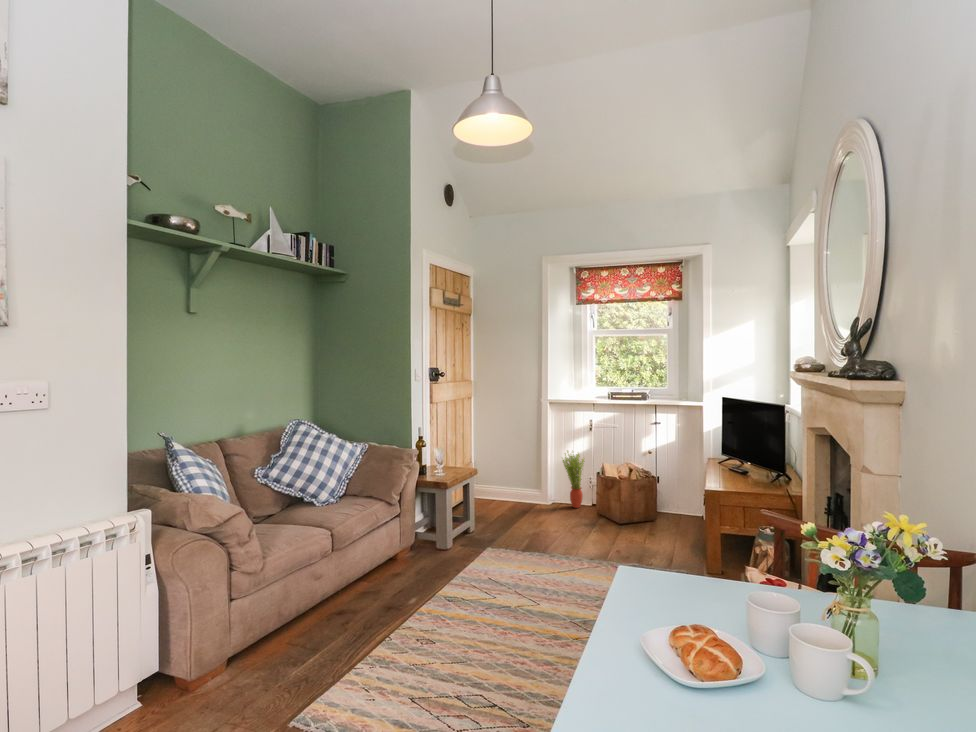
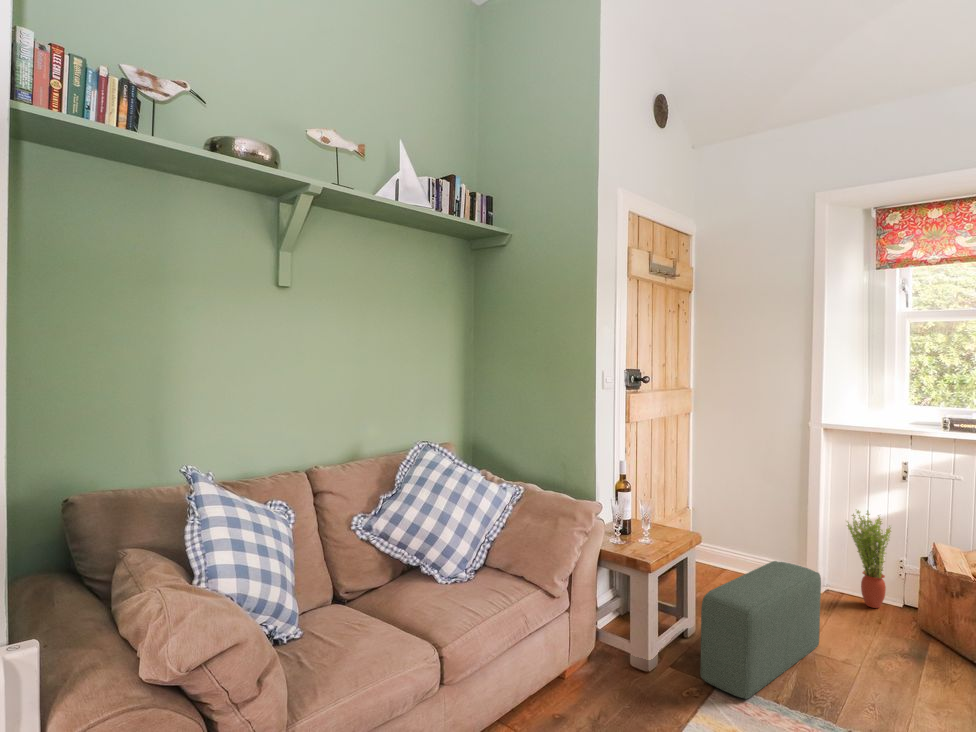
pouf: none [478,482,545,555] -> present [700,561,821,699]

